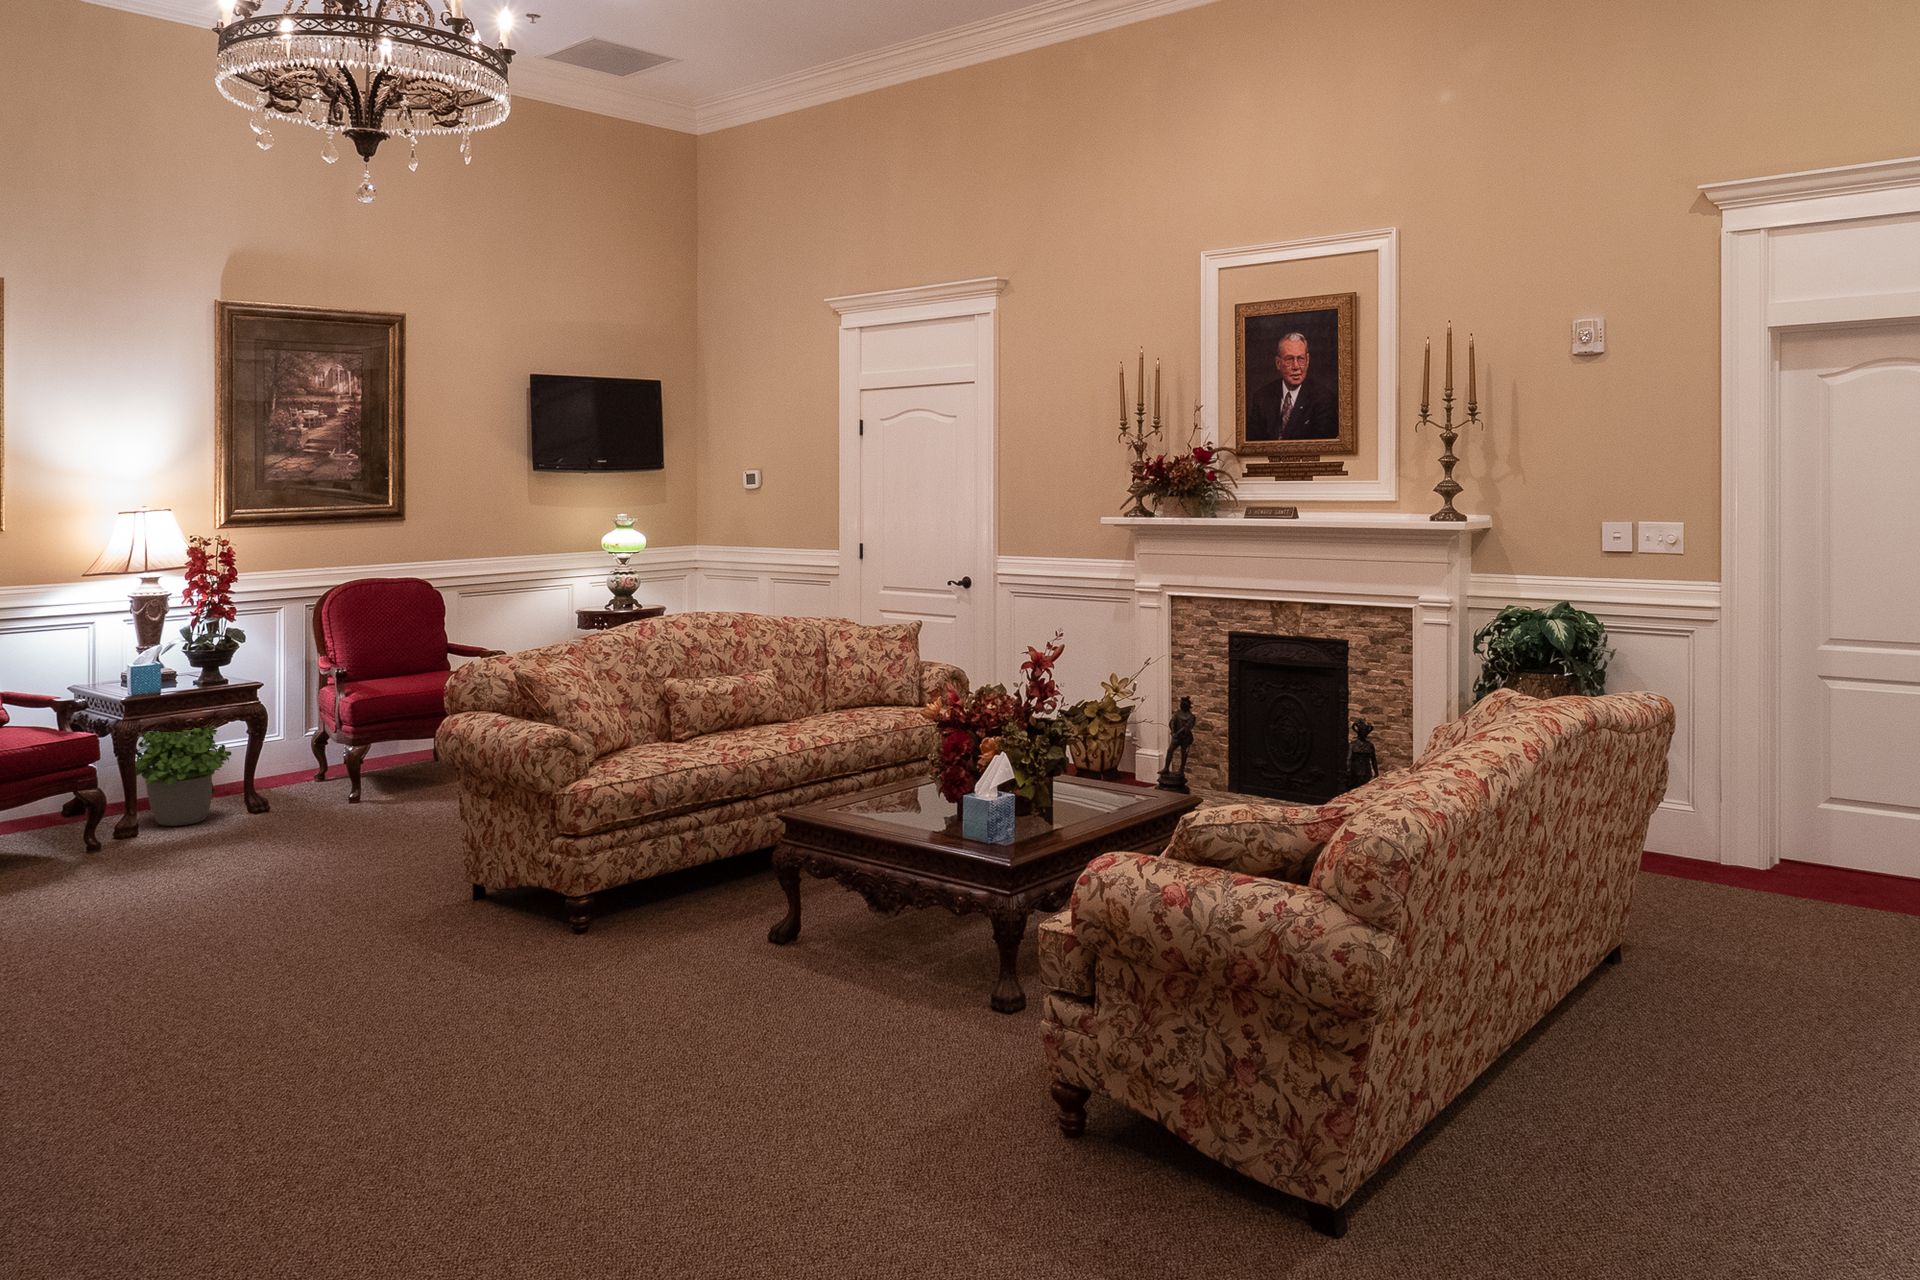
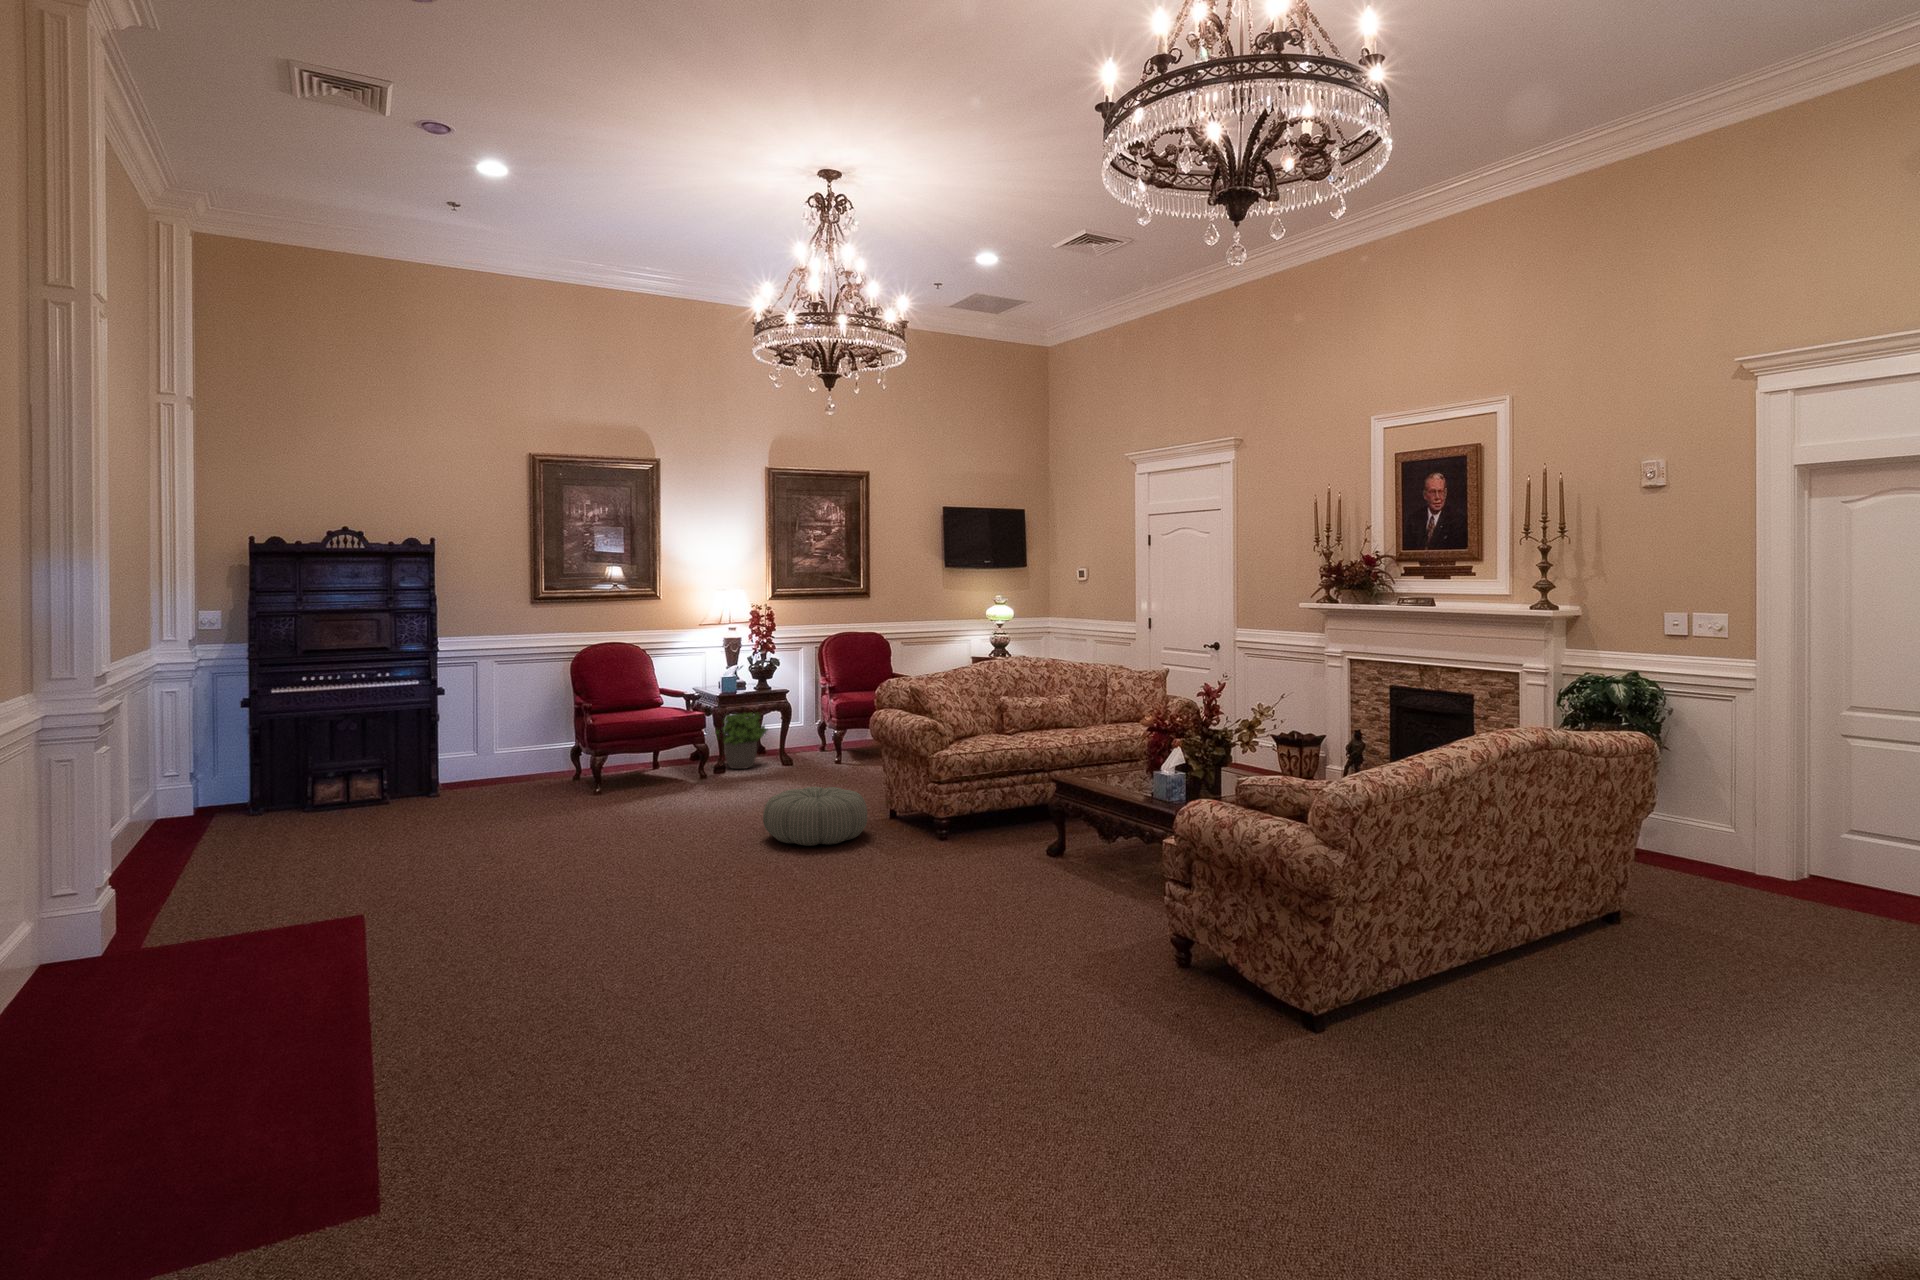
pouf: none [247,855,449,968] -> present [763,787,867,846]

